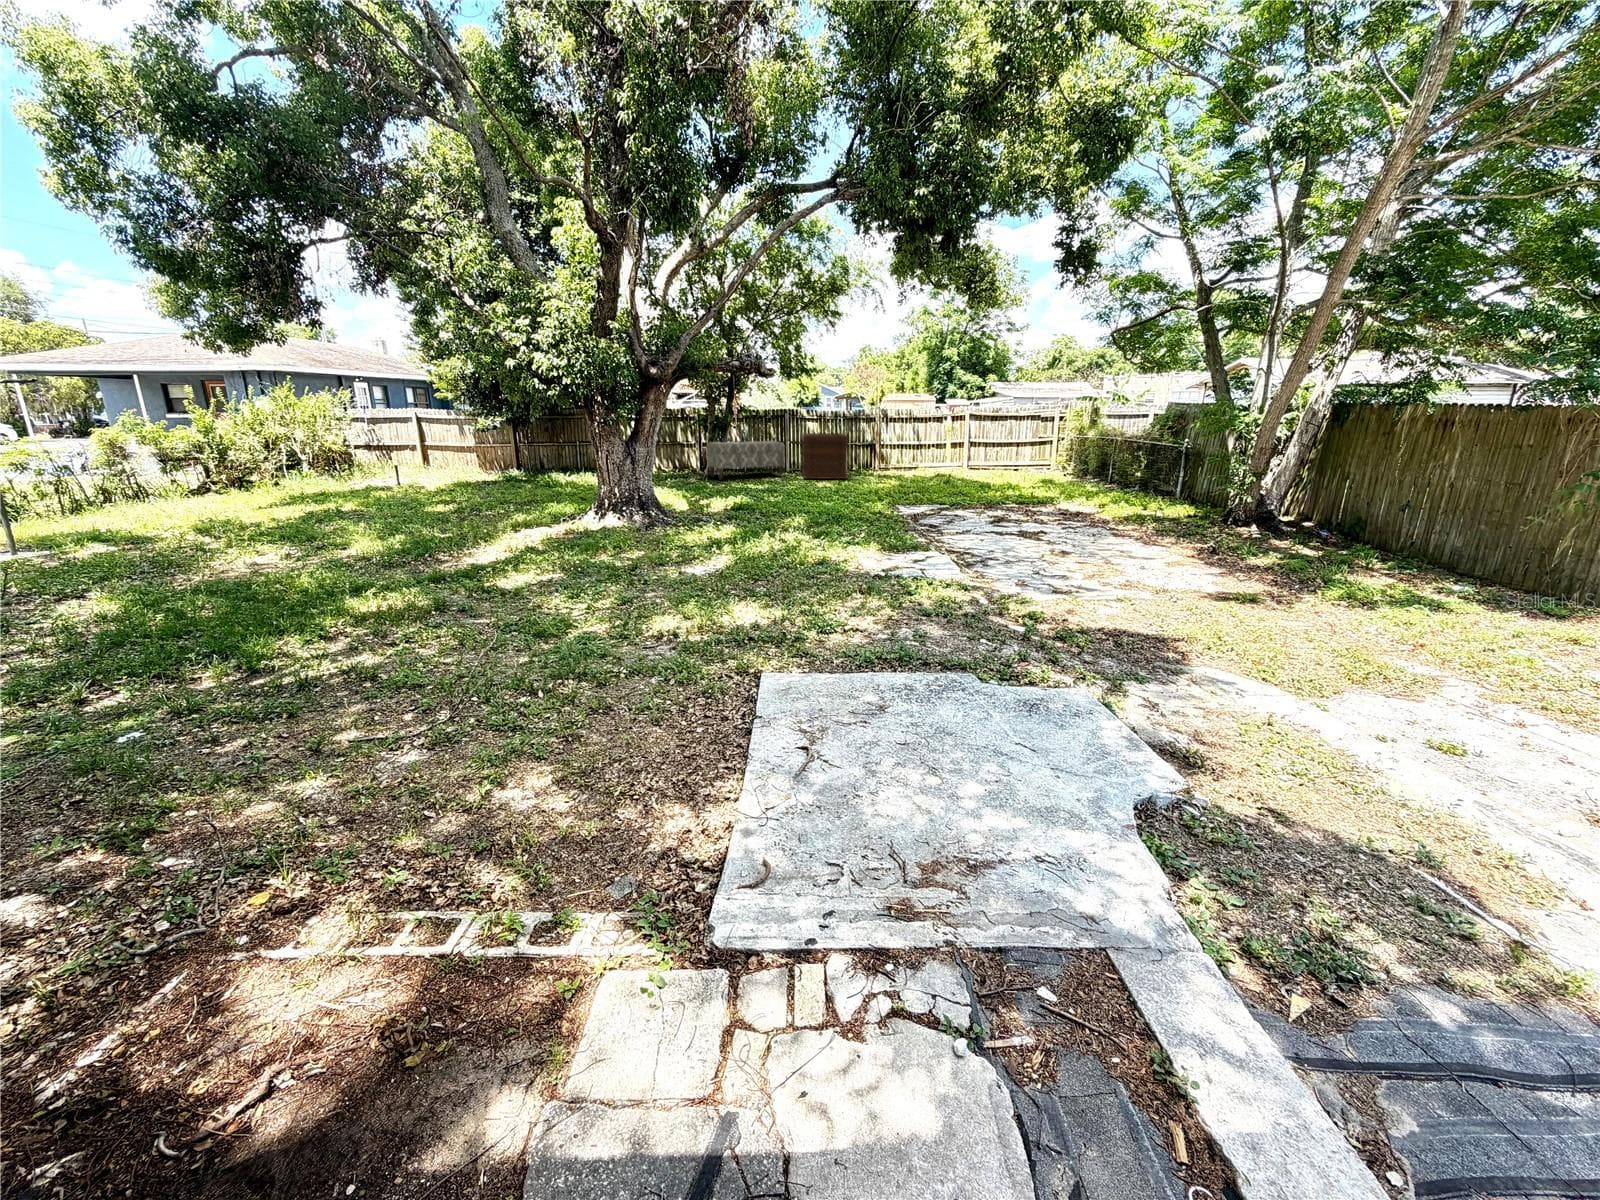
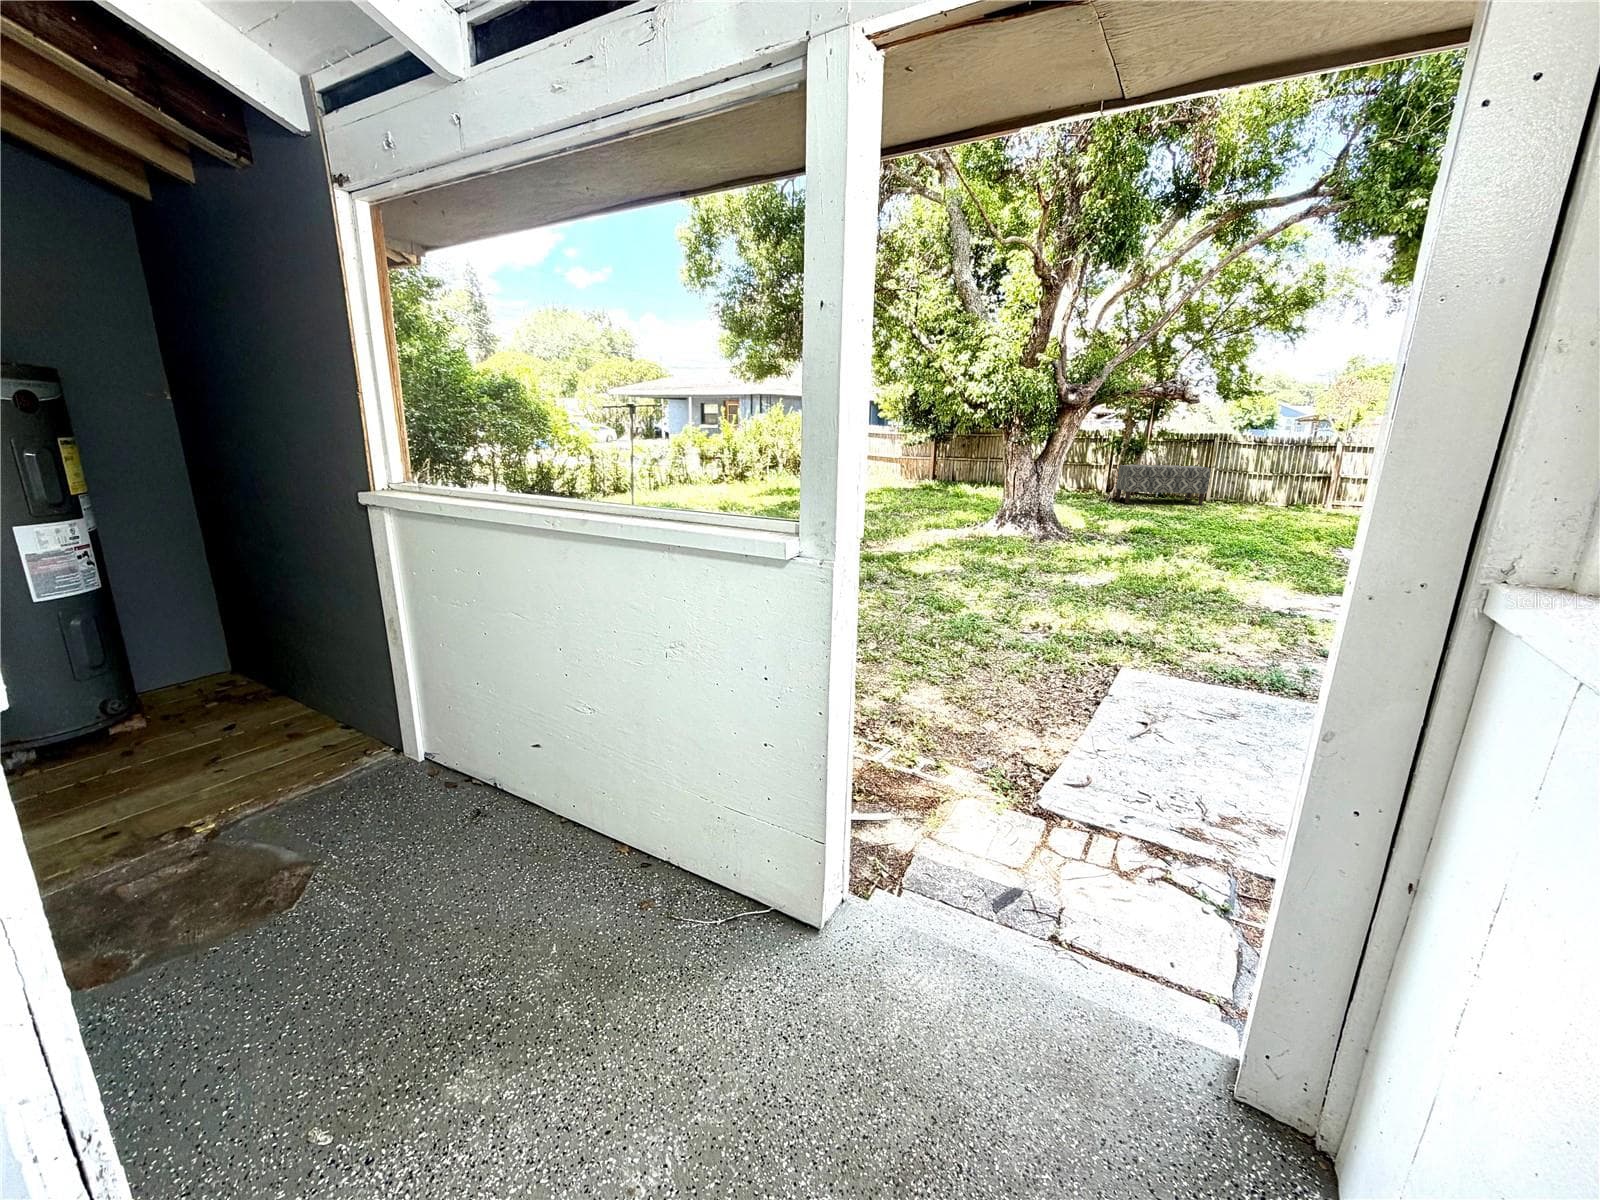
wooden crate: present [802,433,848,479] -> none [1229,459,1298,513]

